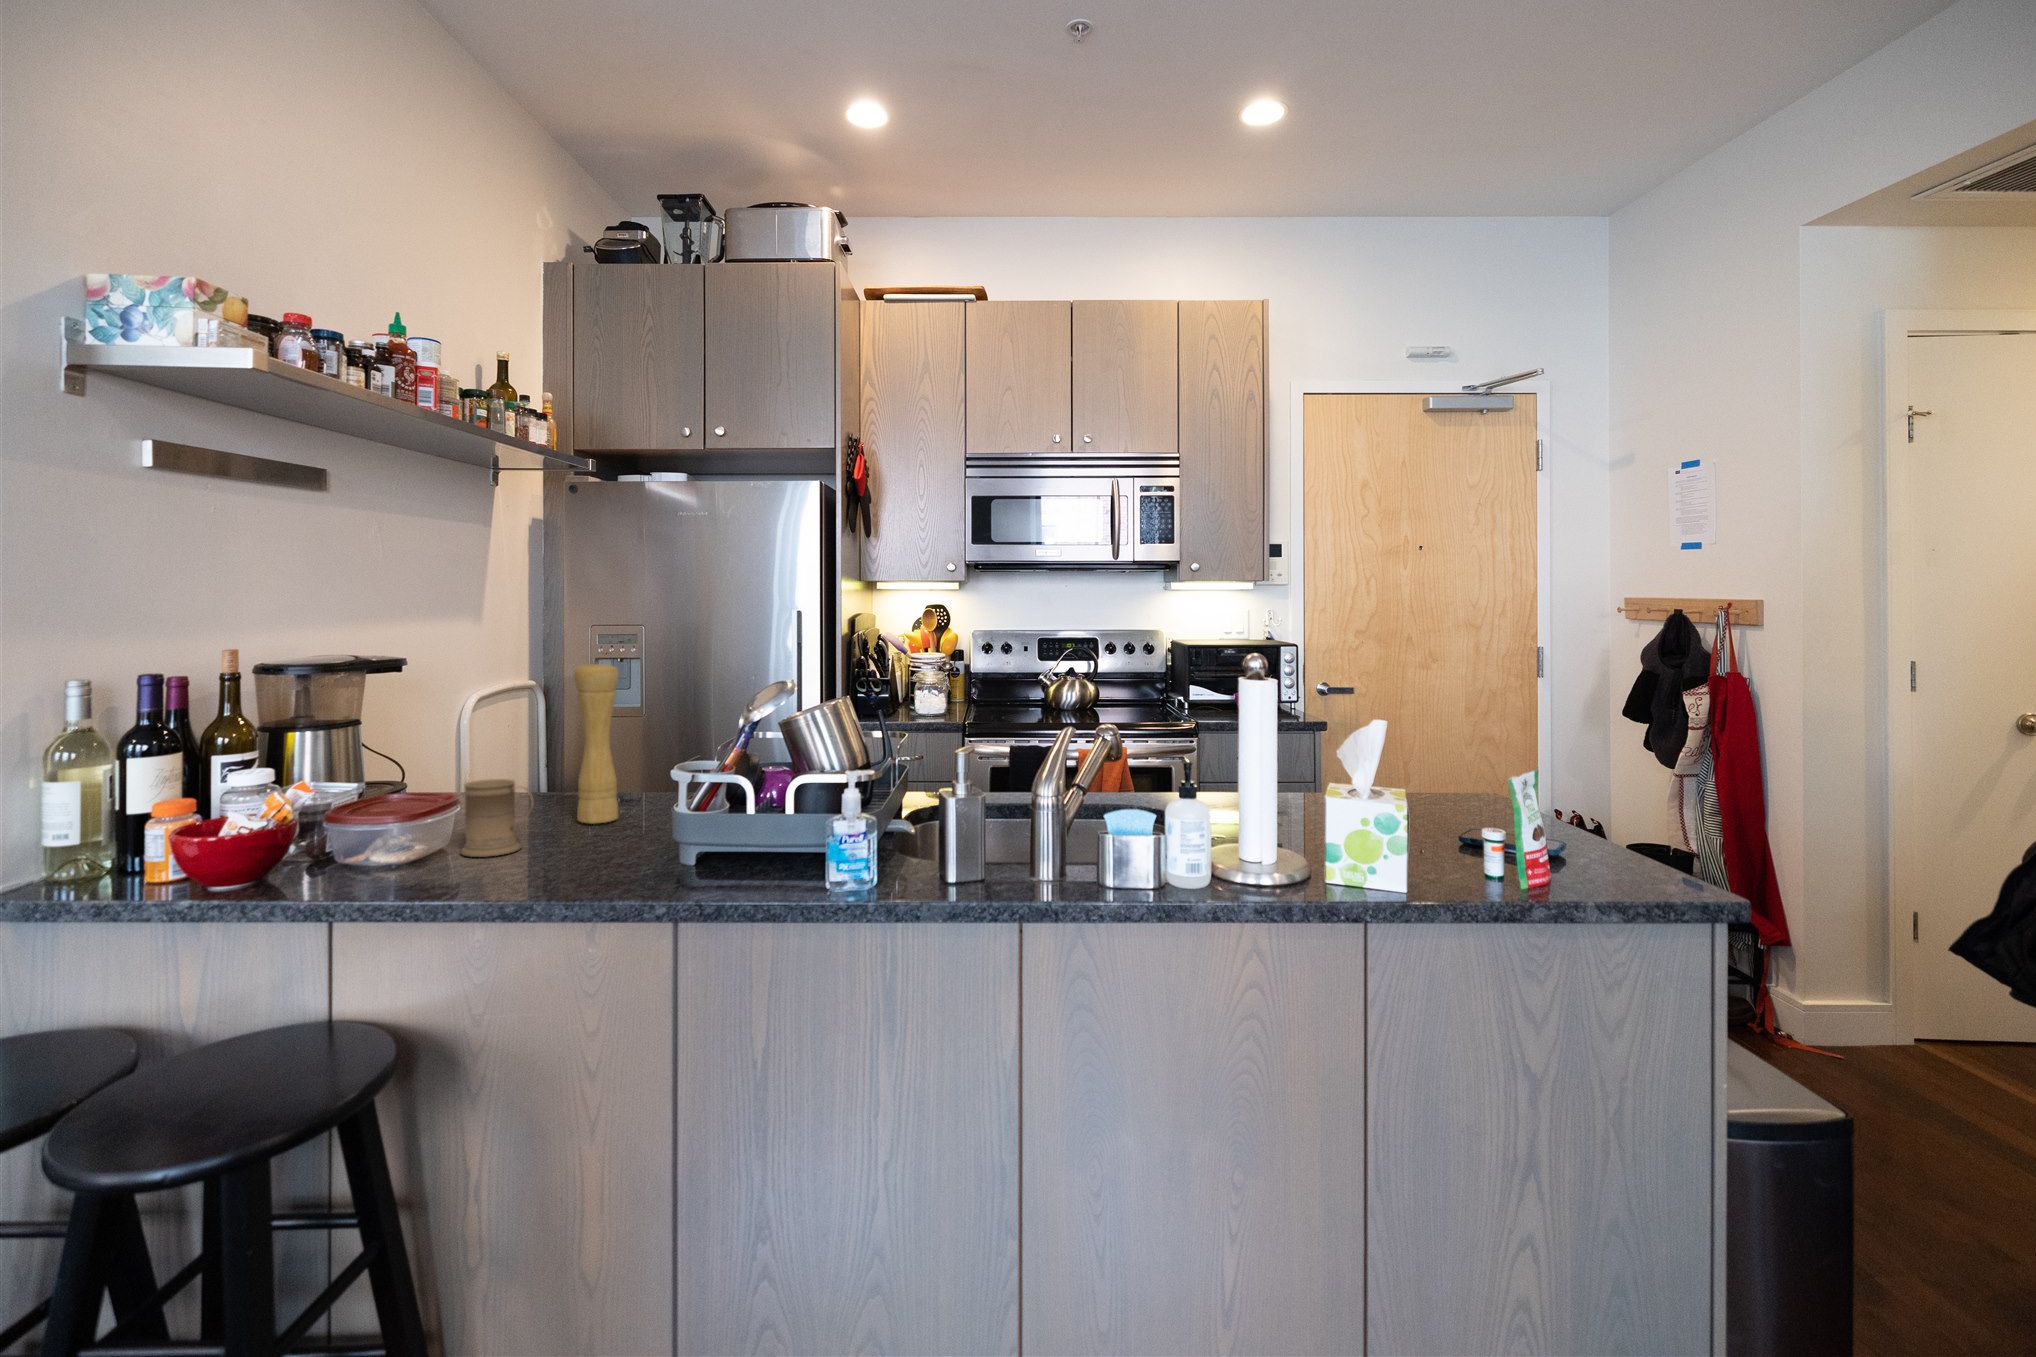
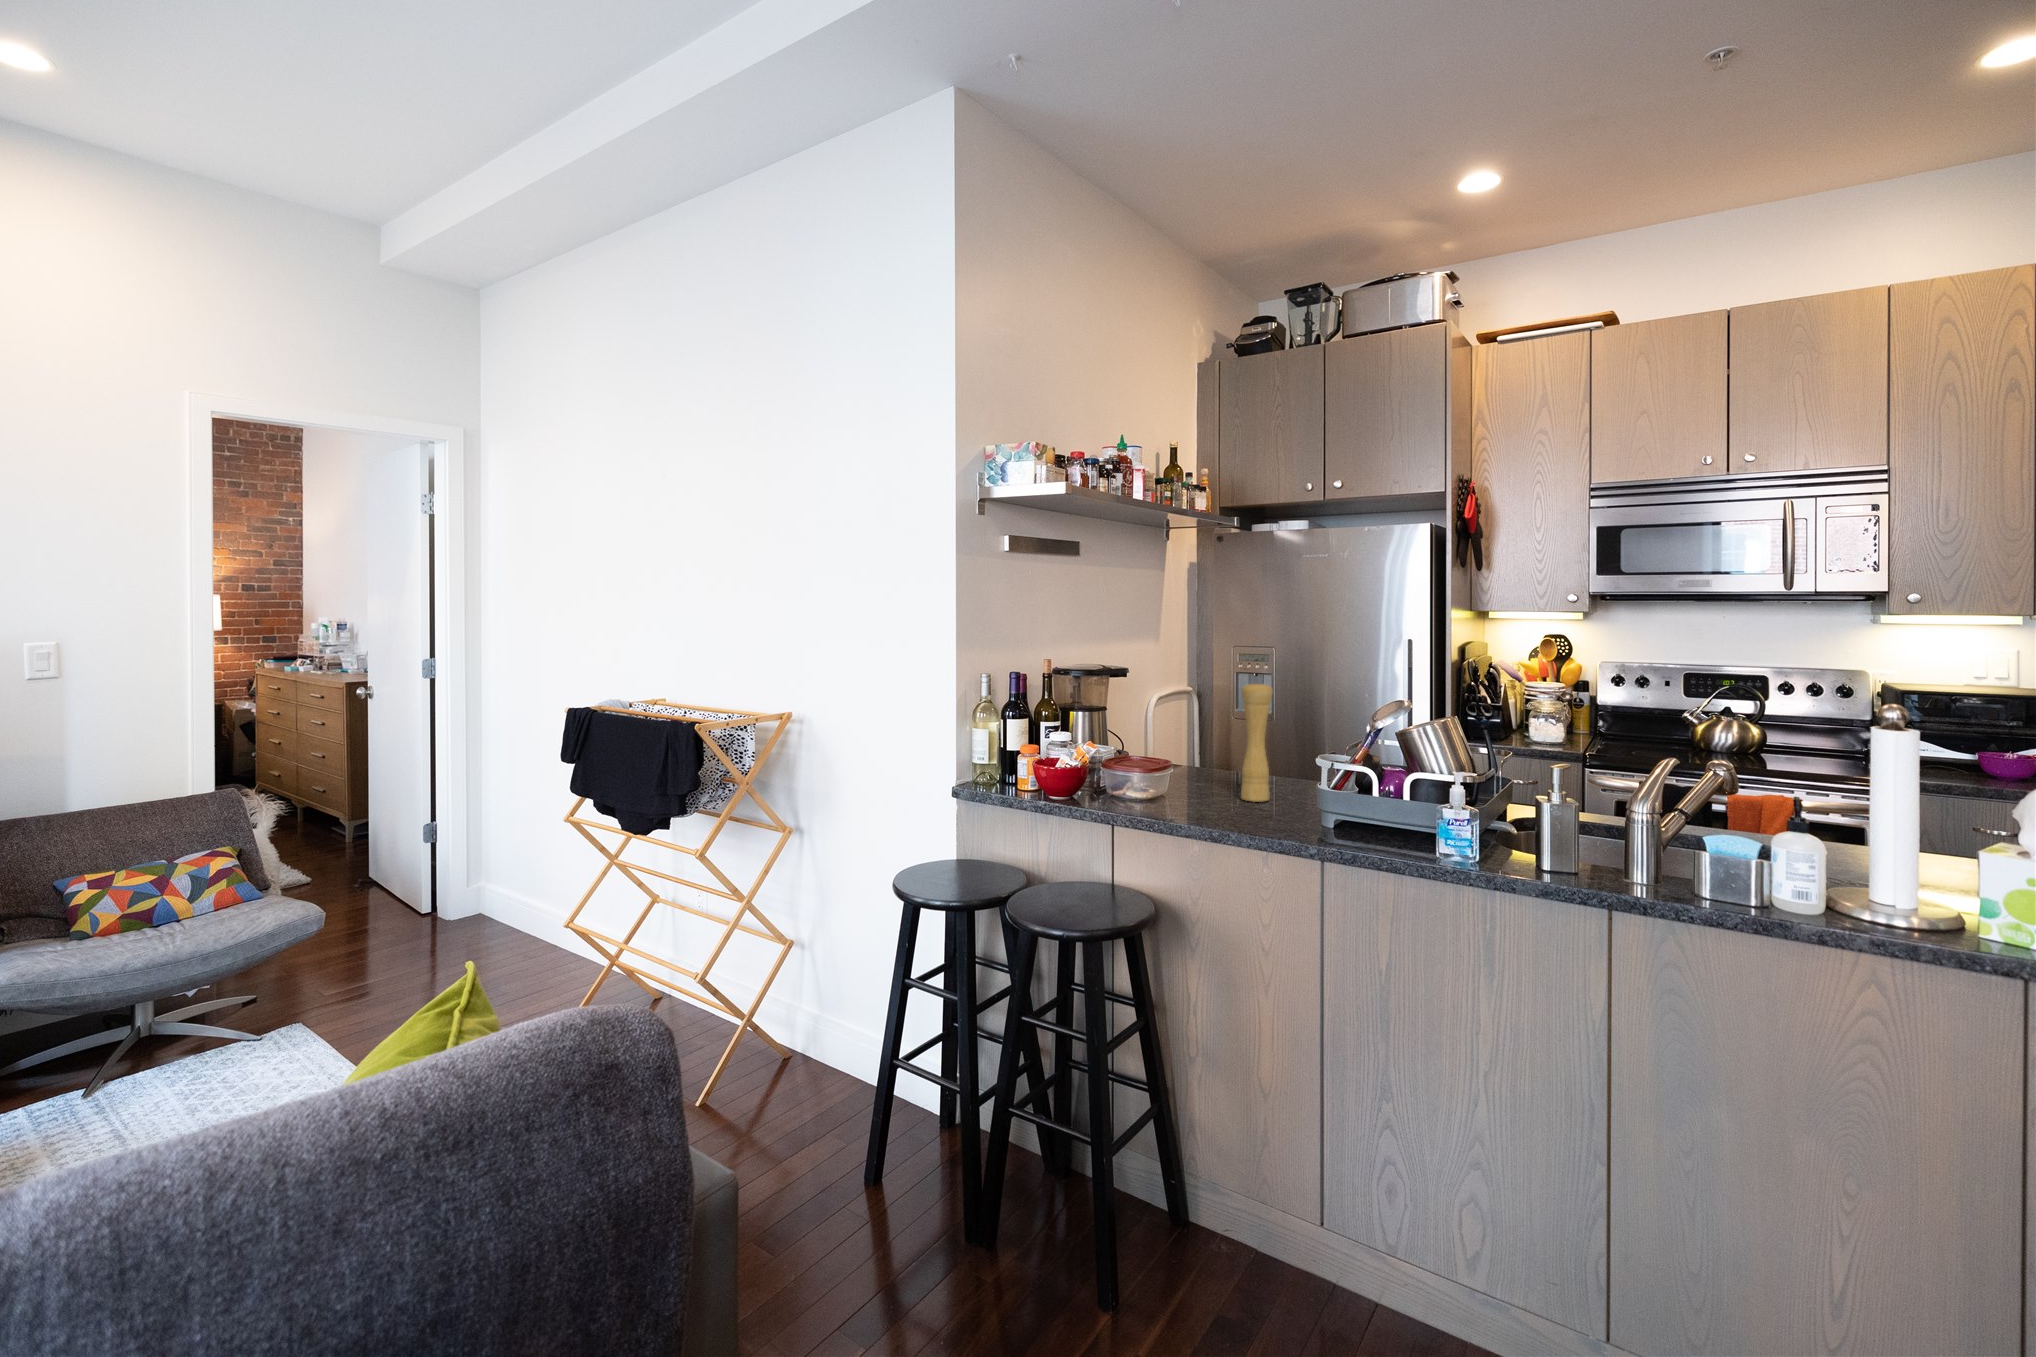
mug: present [460,779,534,857] -> none [1171,762,1219,814]

